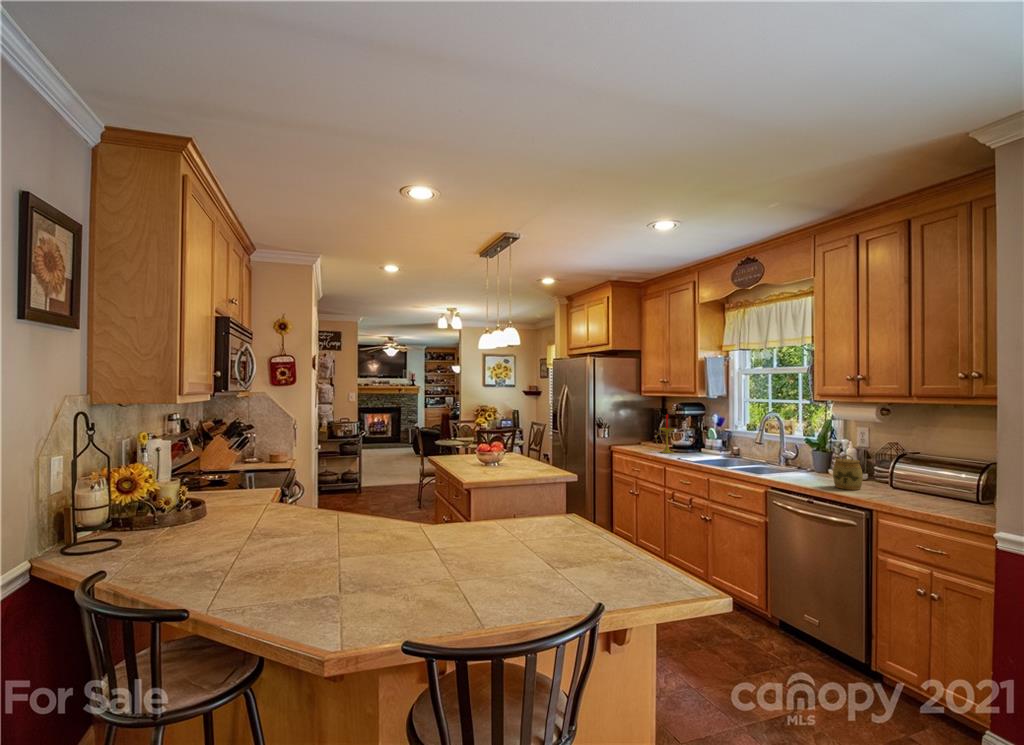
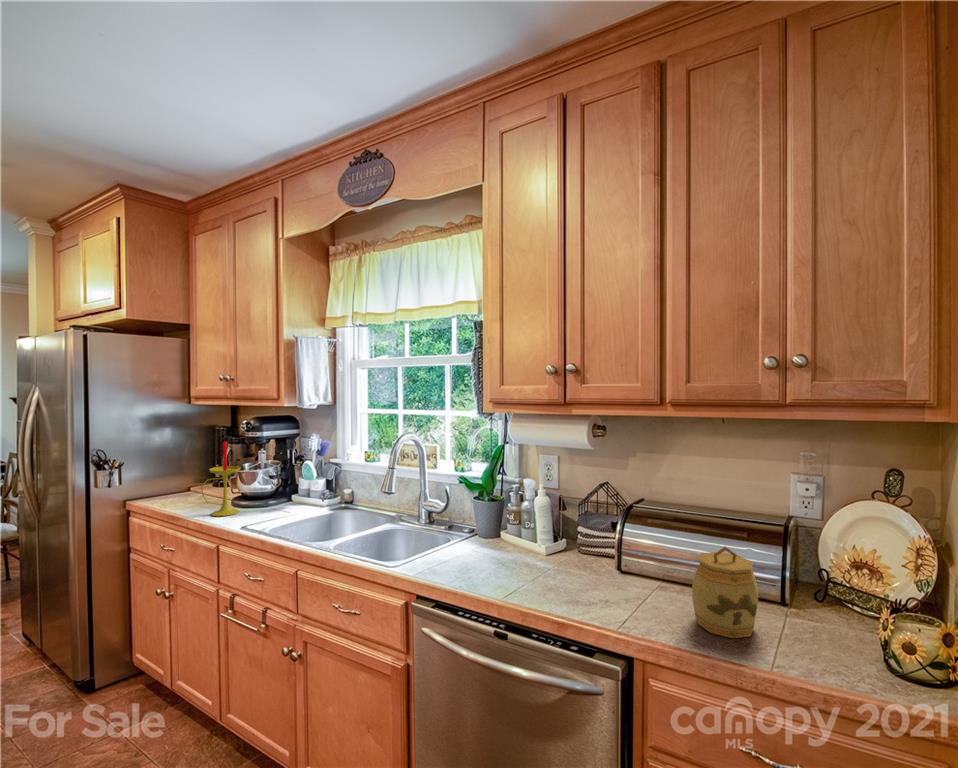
jar: present [833,455,863,490] -> present [692,547,758,638]

